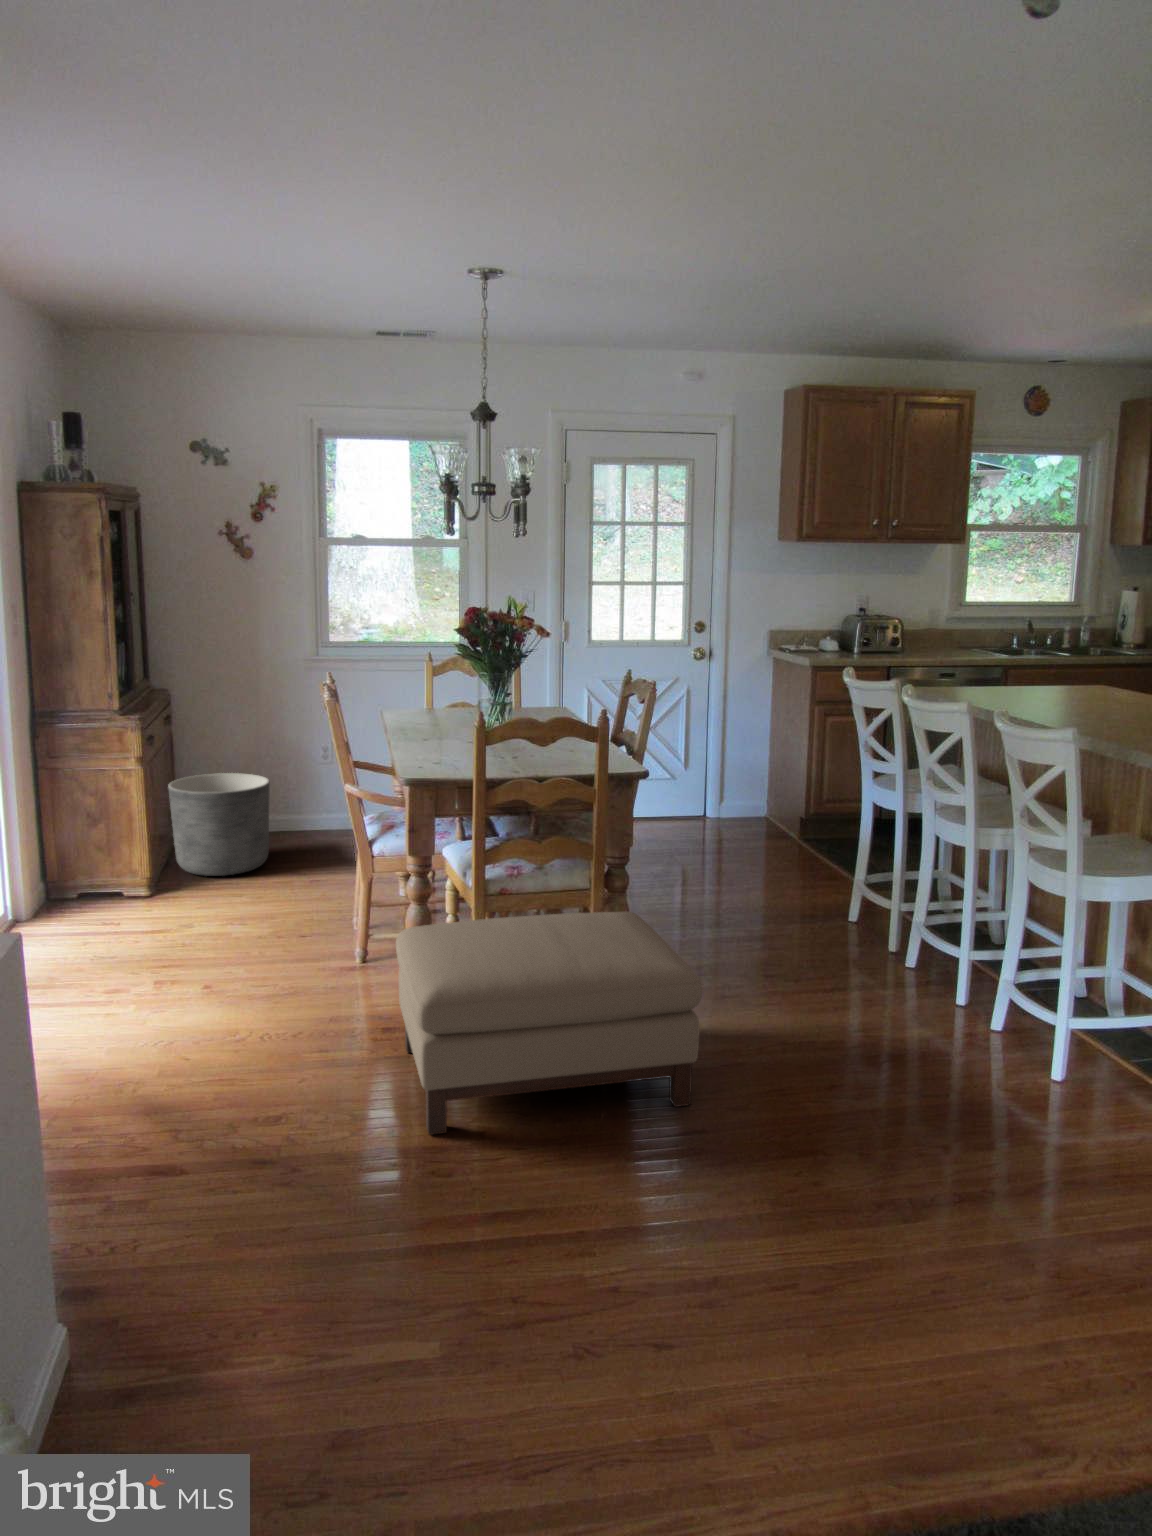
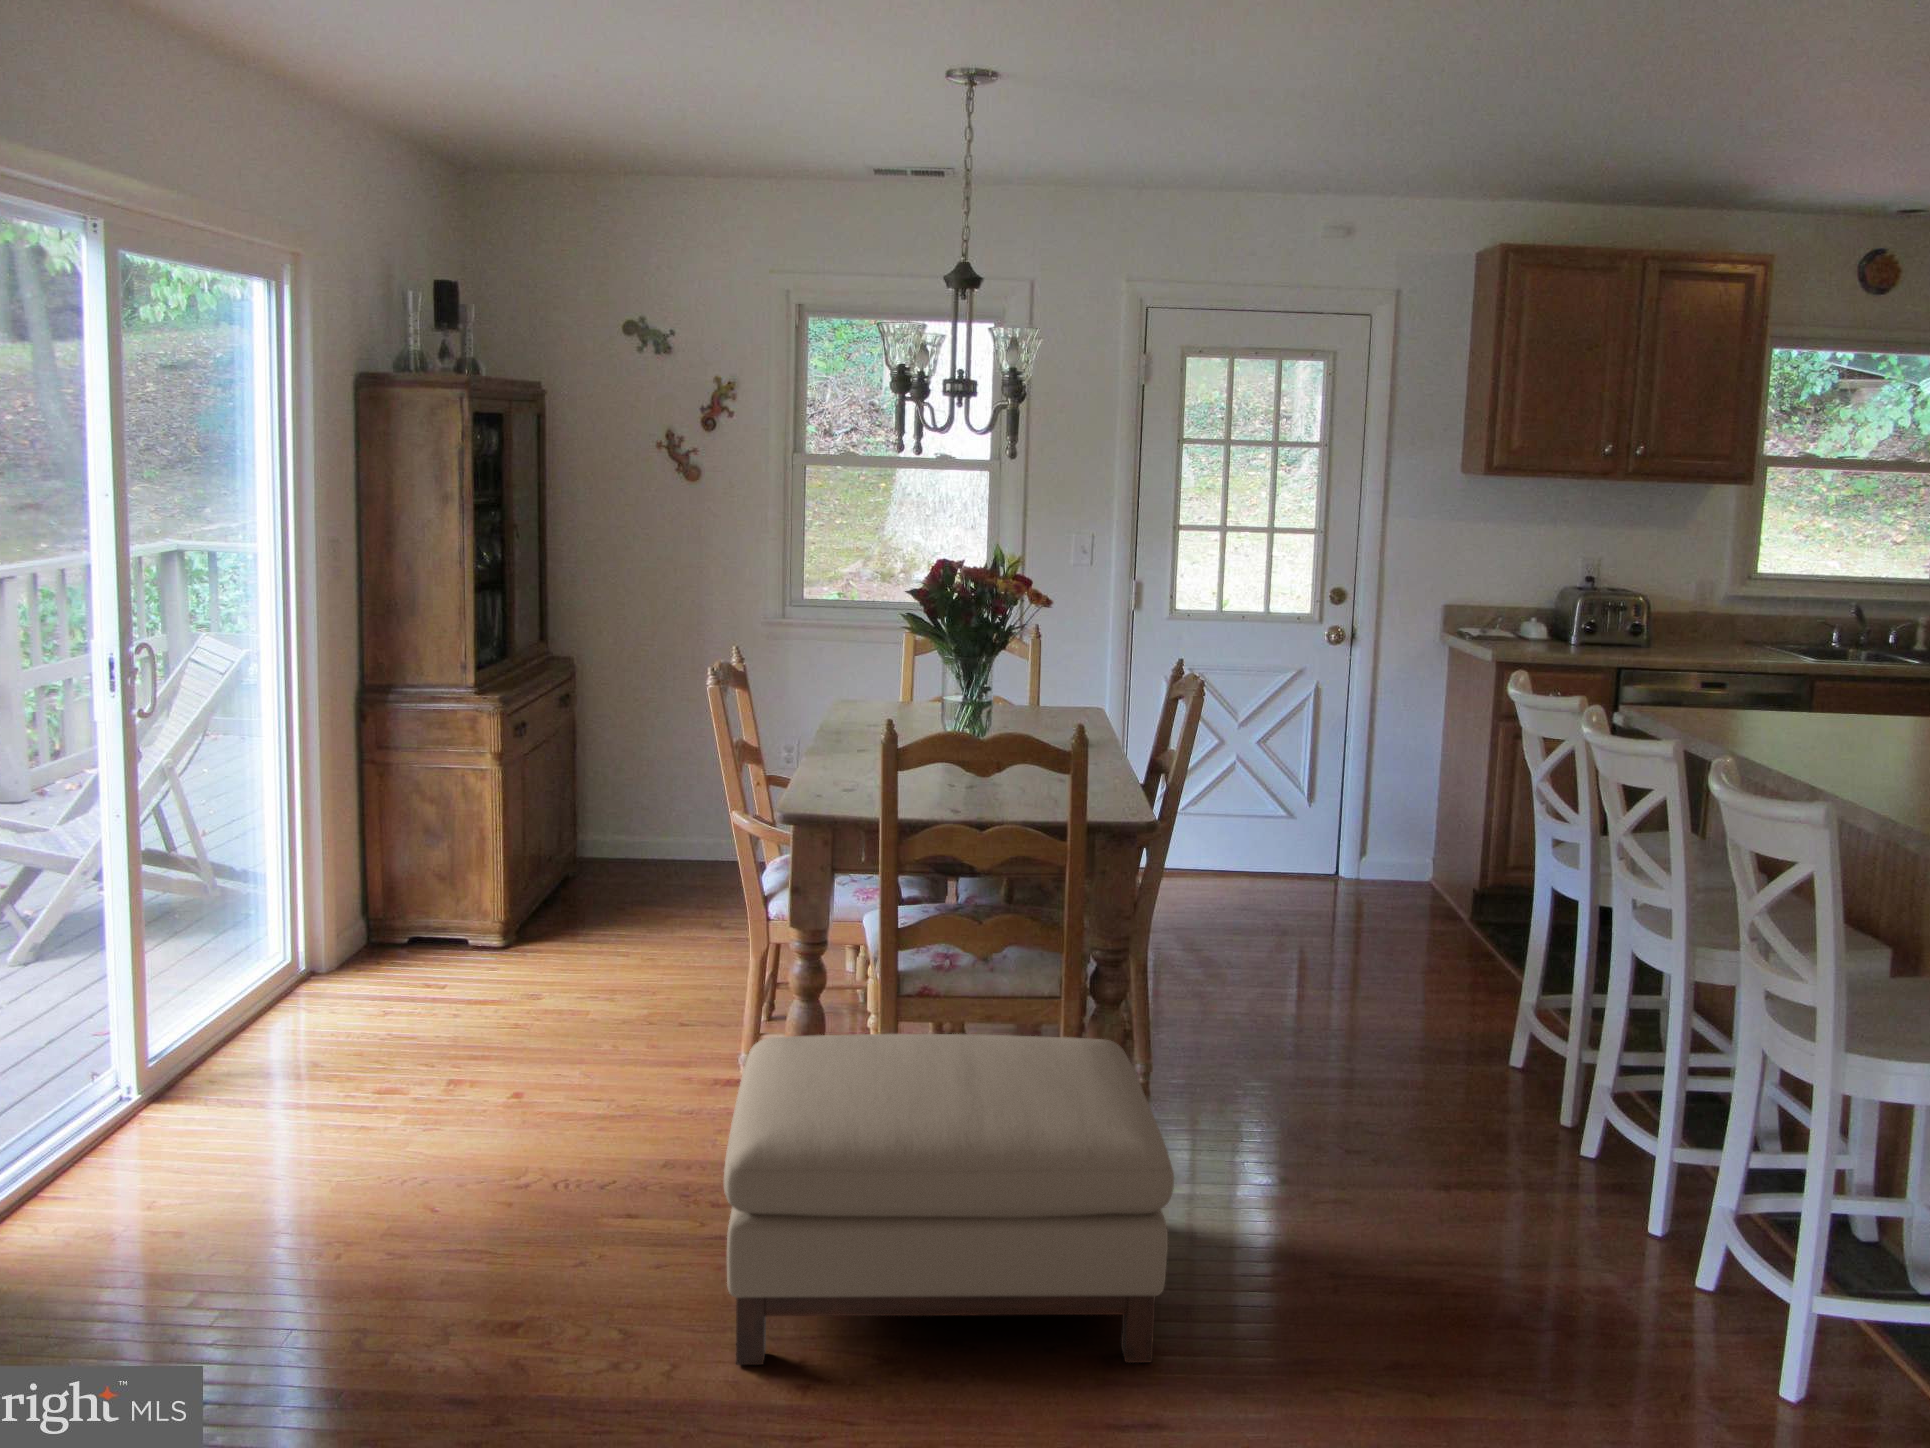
planter: present [168,773,270,876] -> none [547,779,685,923]

